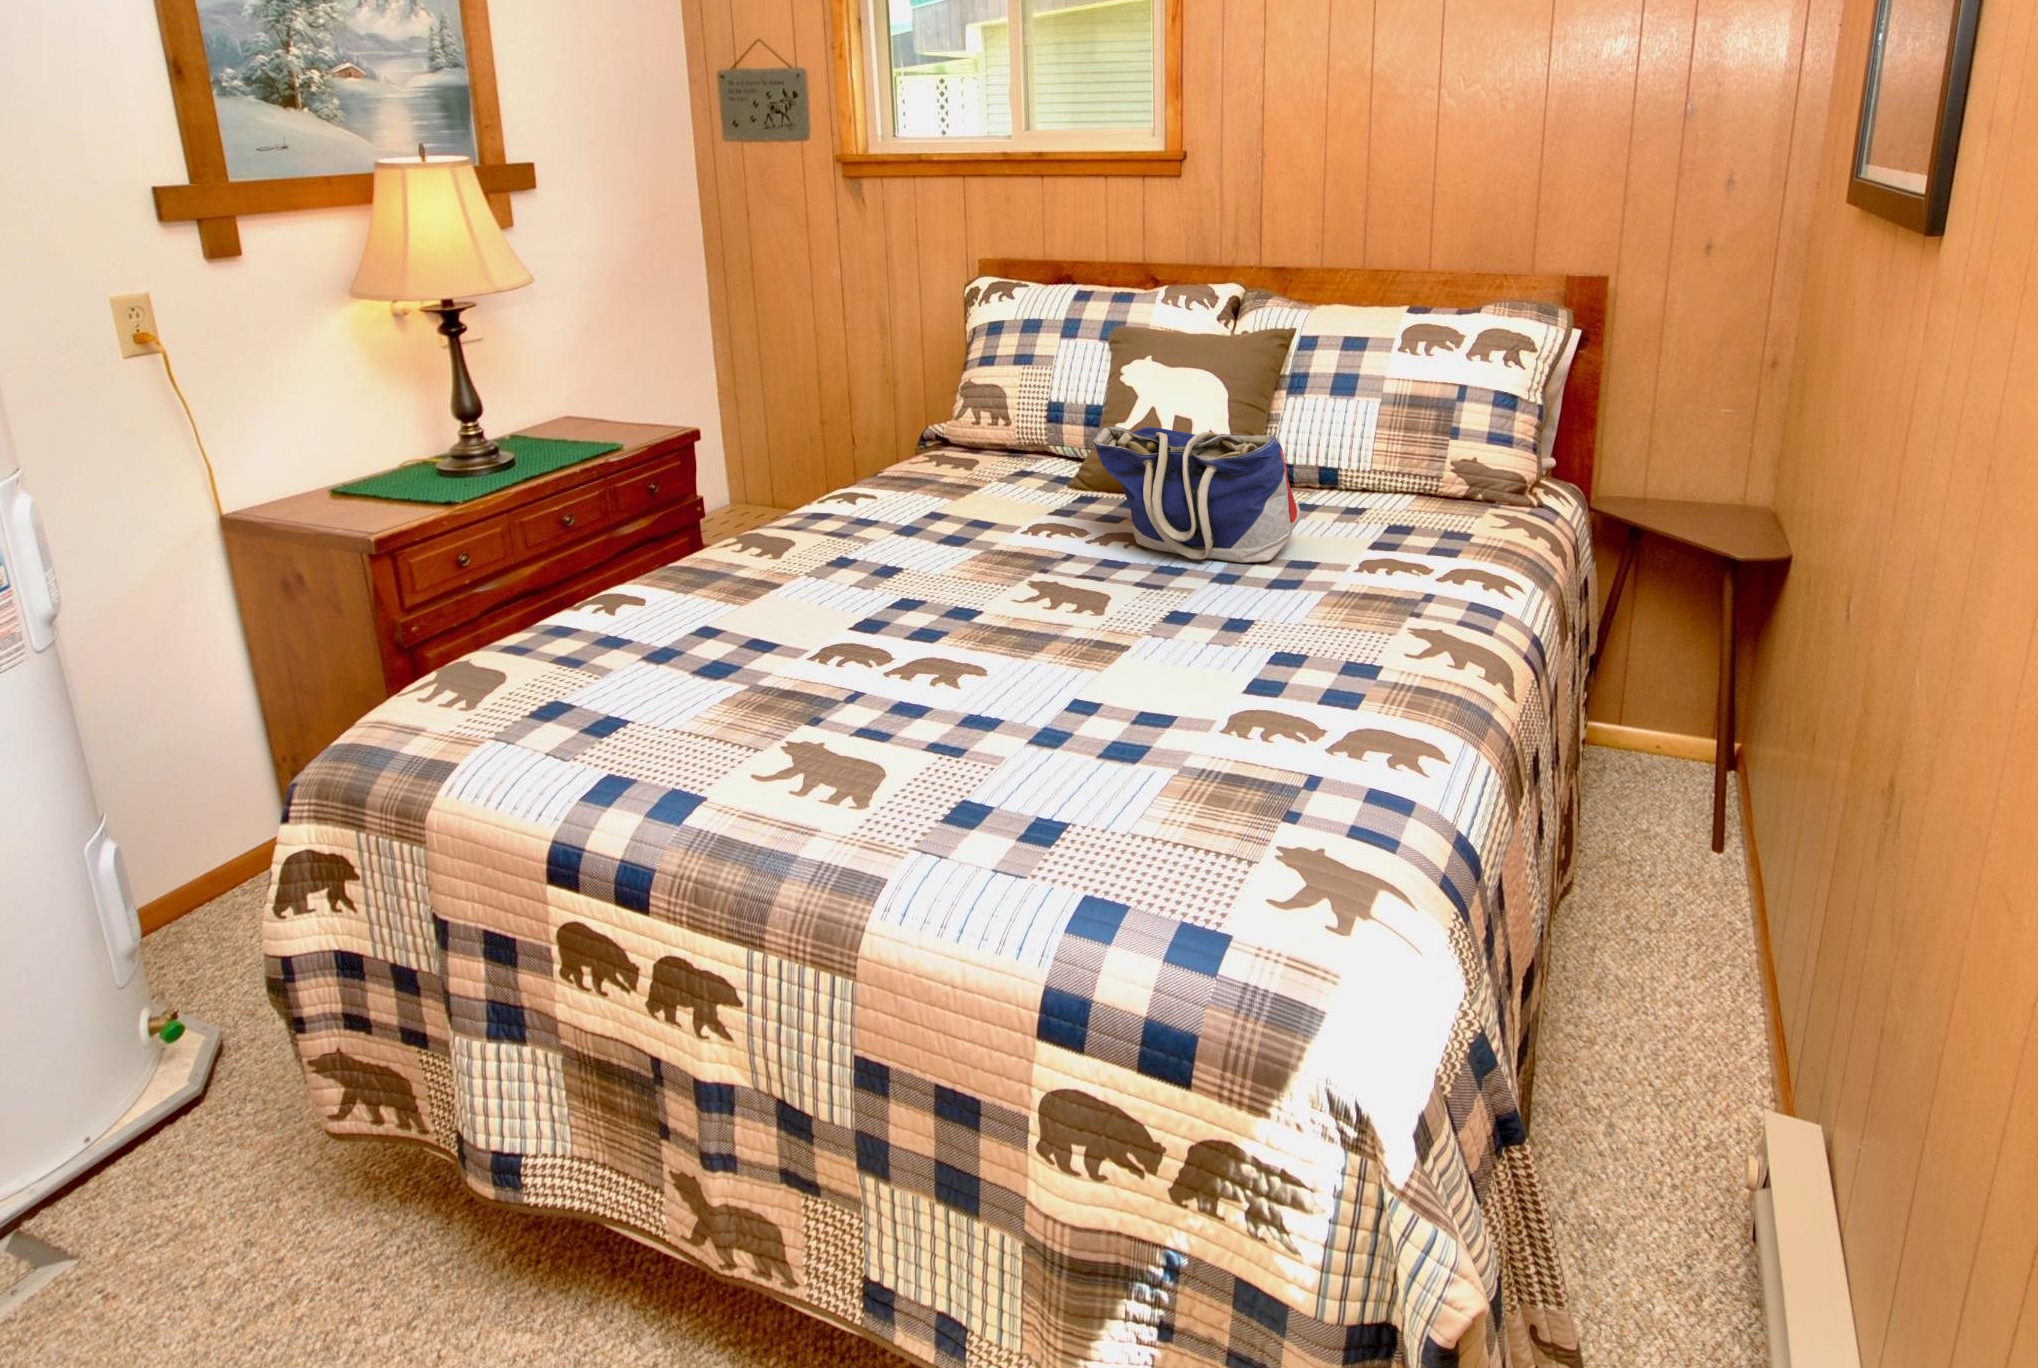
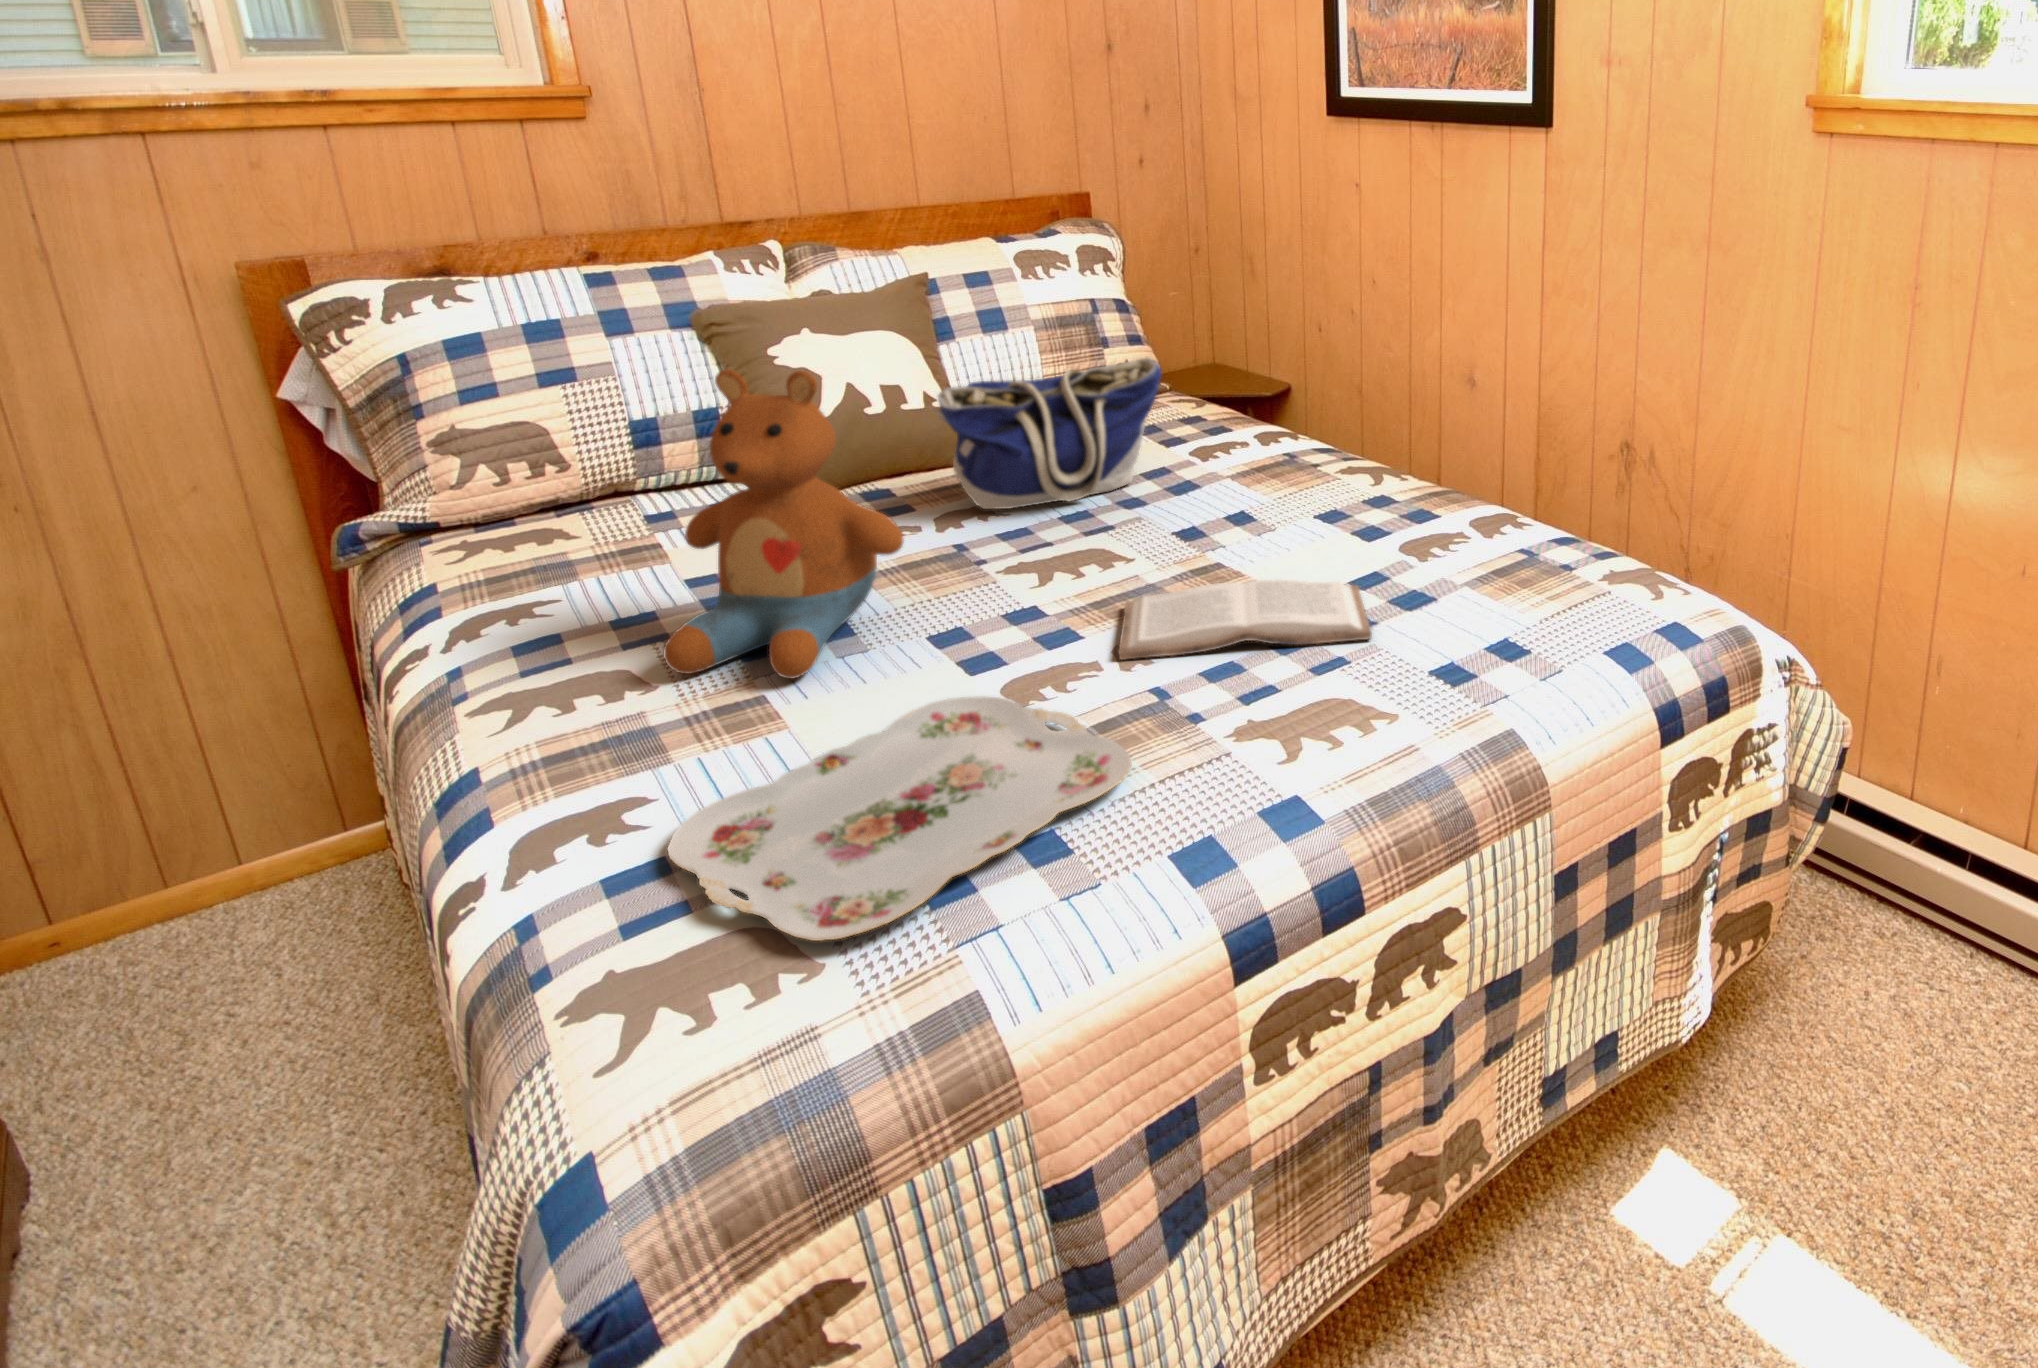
stuffed toy: none [794,374,929,601] -> present [664,369,904,679]
serving tray: none [489,638,807,731] -> present [668,696,1132,941]
book: none [902,639,1124,751] -> present [1118,579,1372,660]

